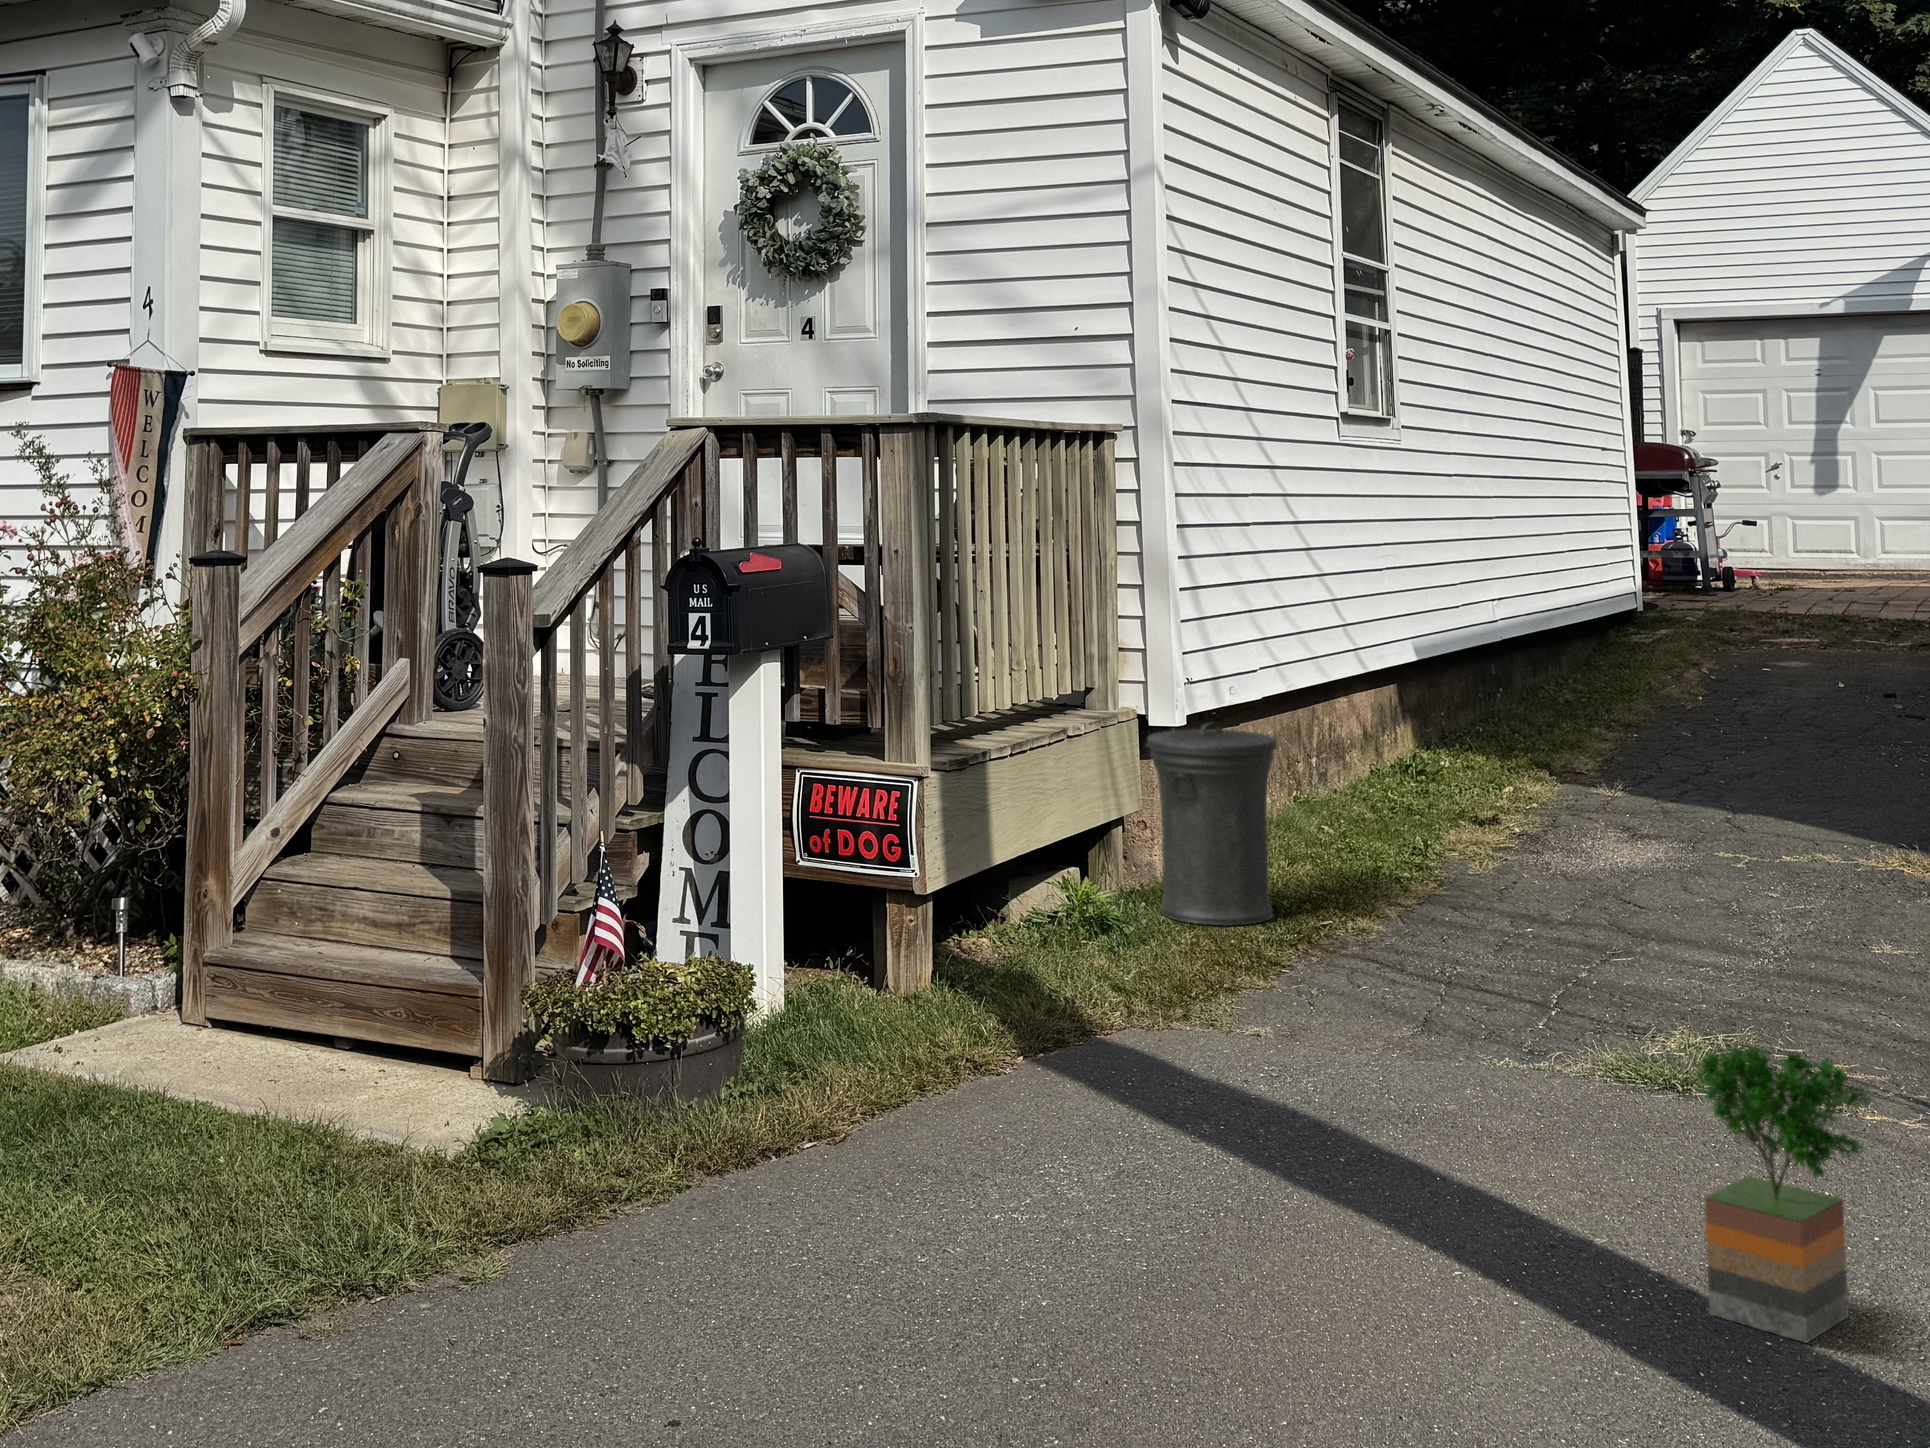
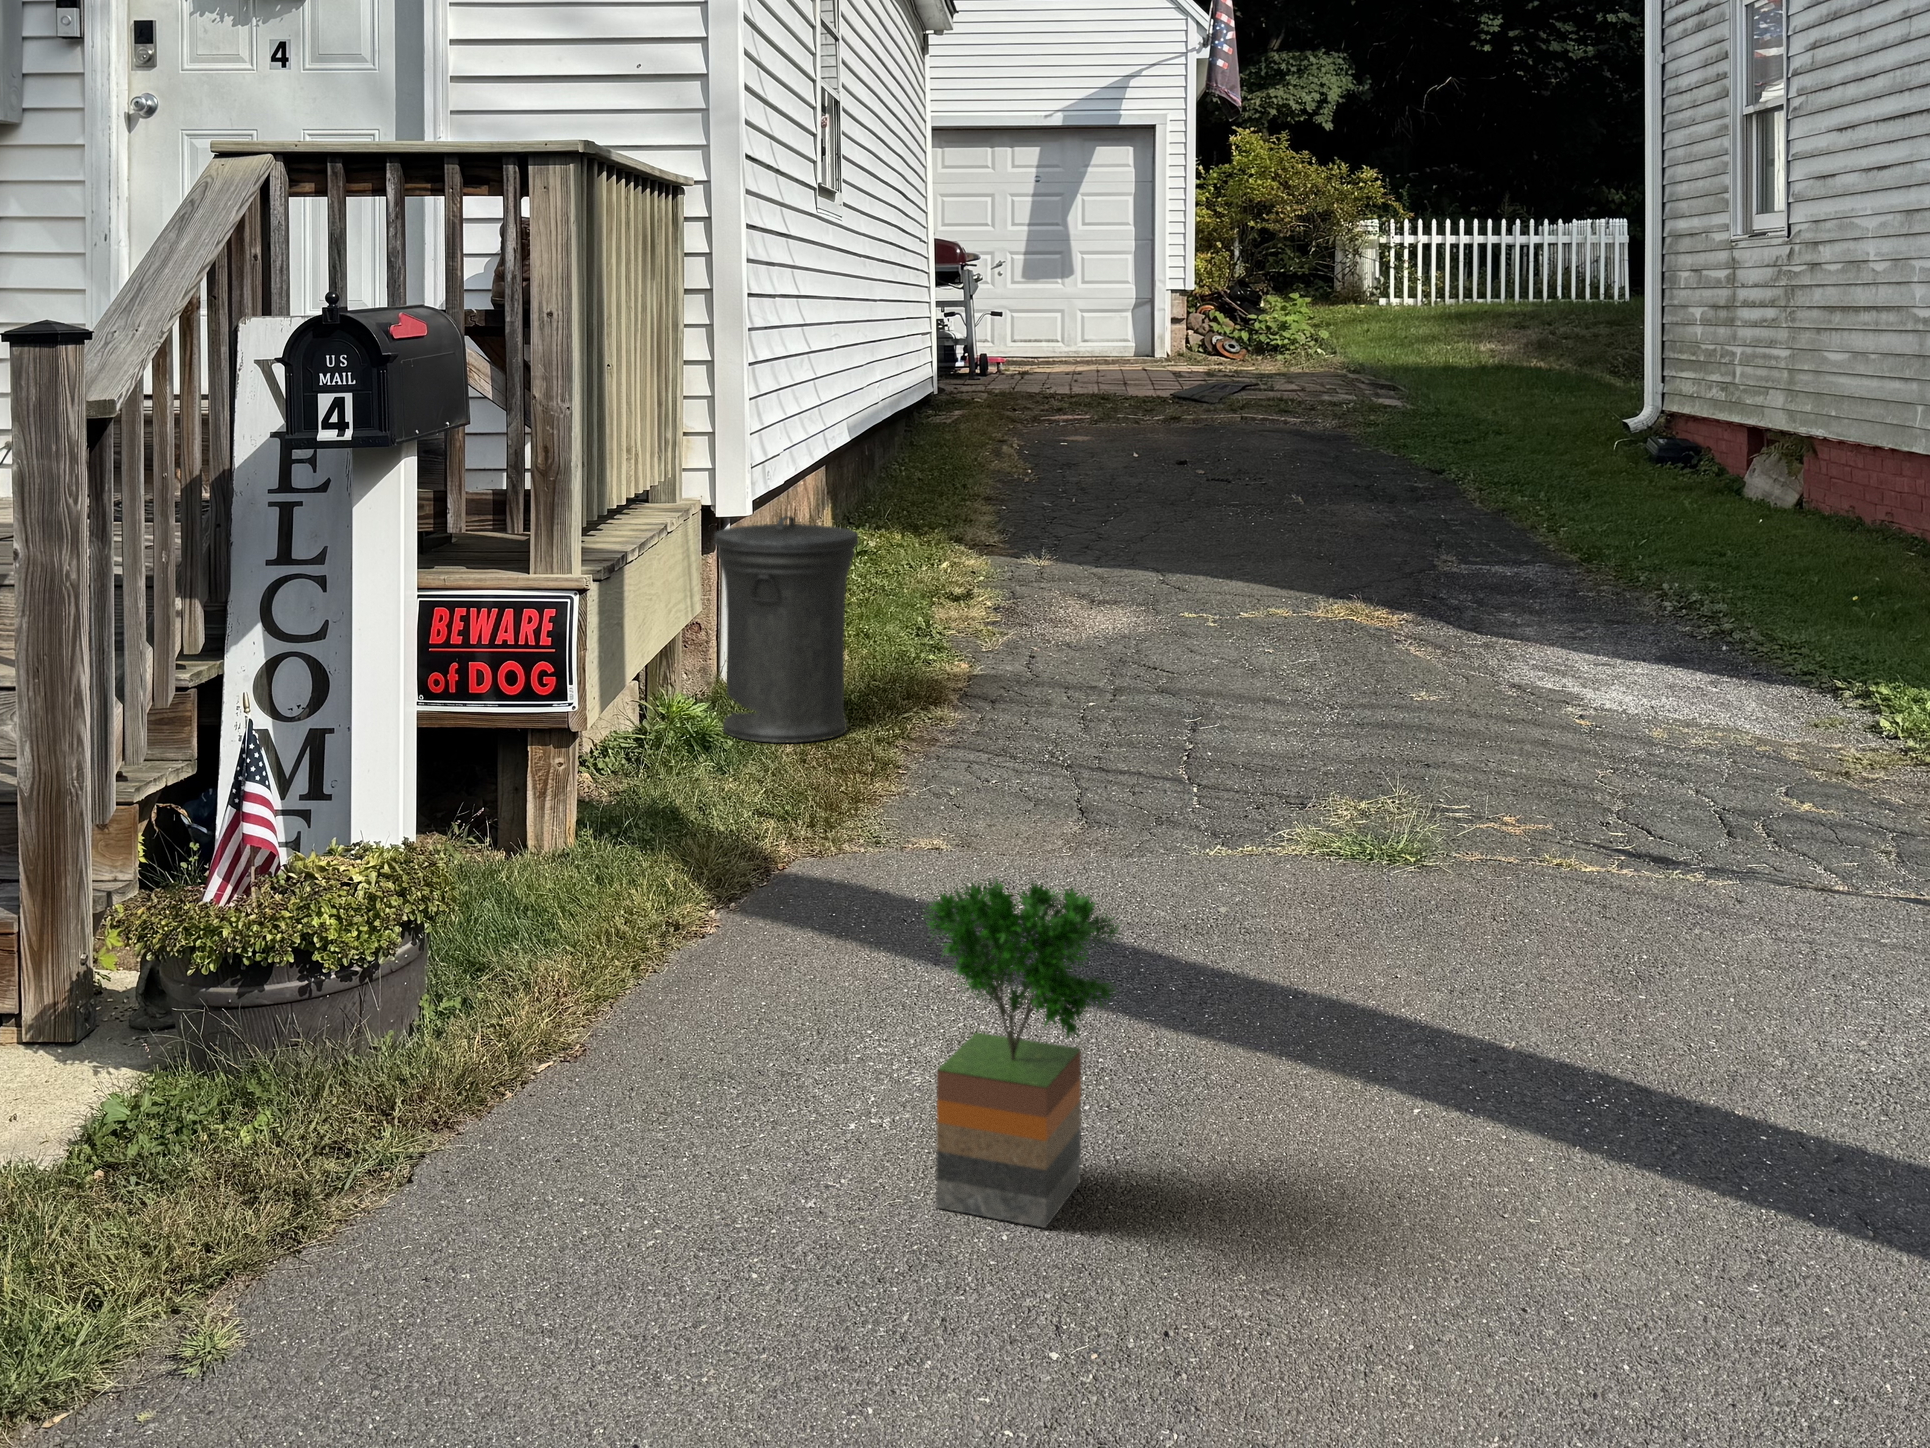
potted tree: present [1695,1045,1871,1343] -> present [925,879,1119,1228]

